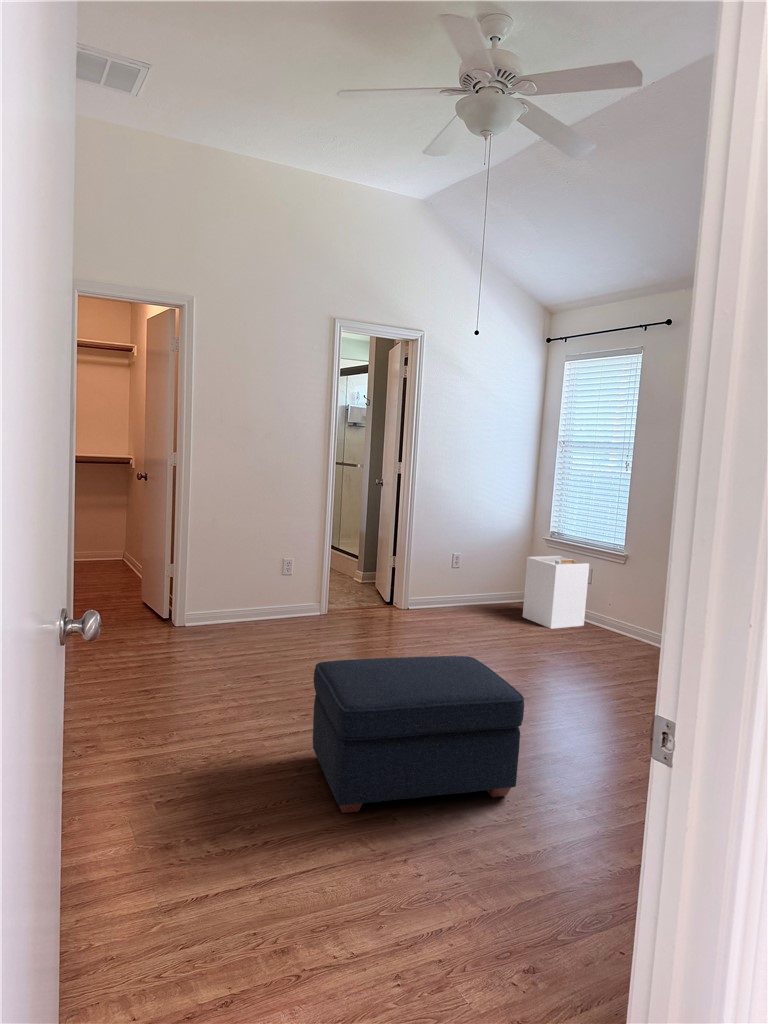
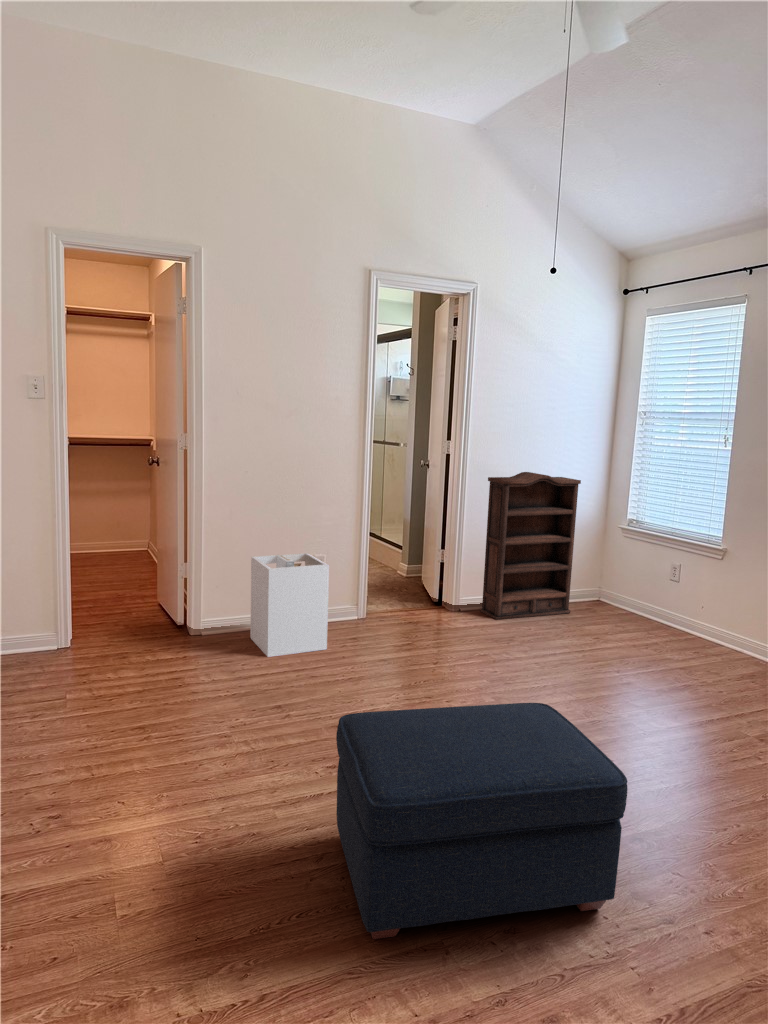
bookshelf: none [425,490,511,616] -> present [480,472,581,620]
laundry hamper: present [523,556,589,629] -> present [250,553,329,657]

